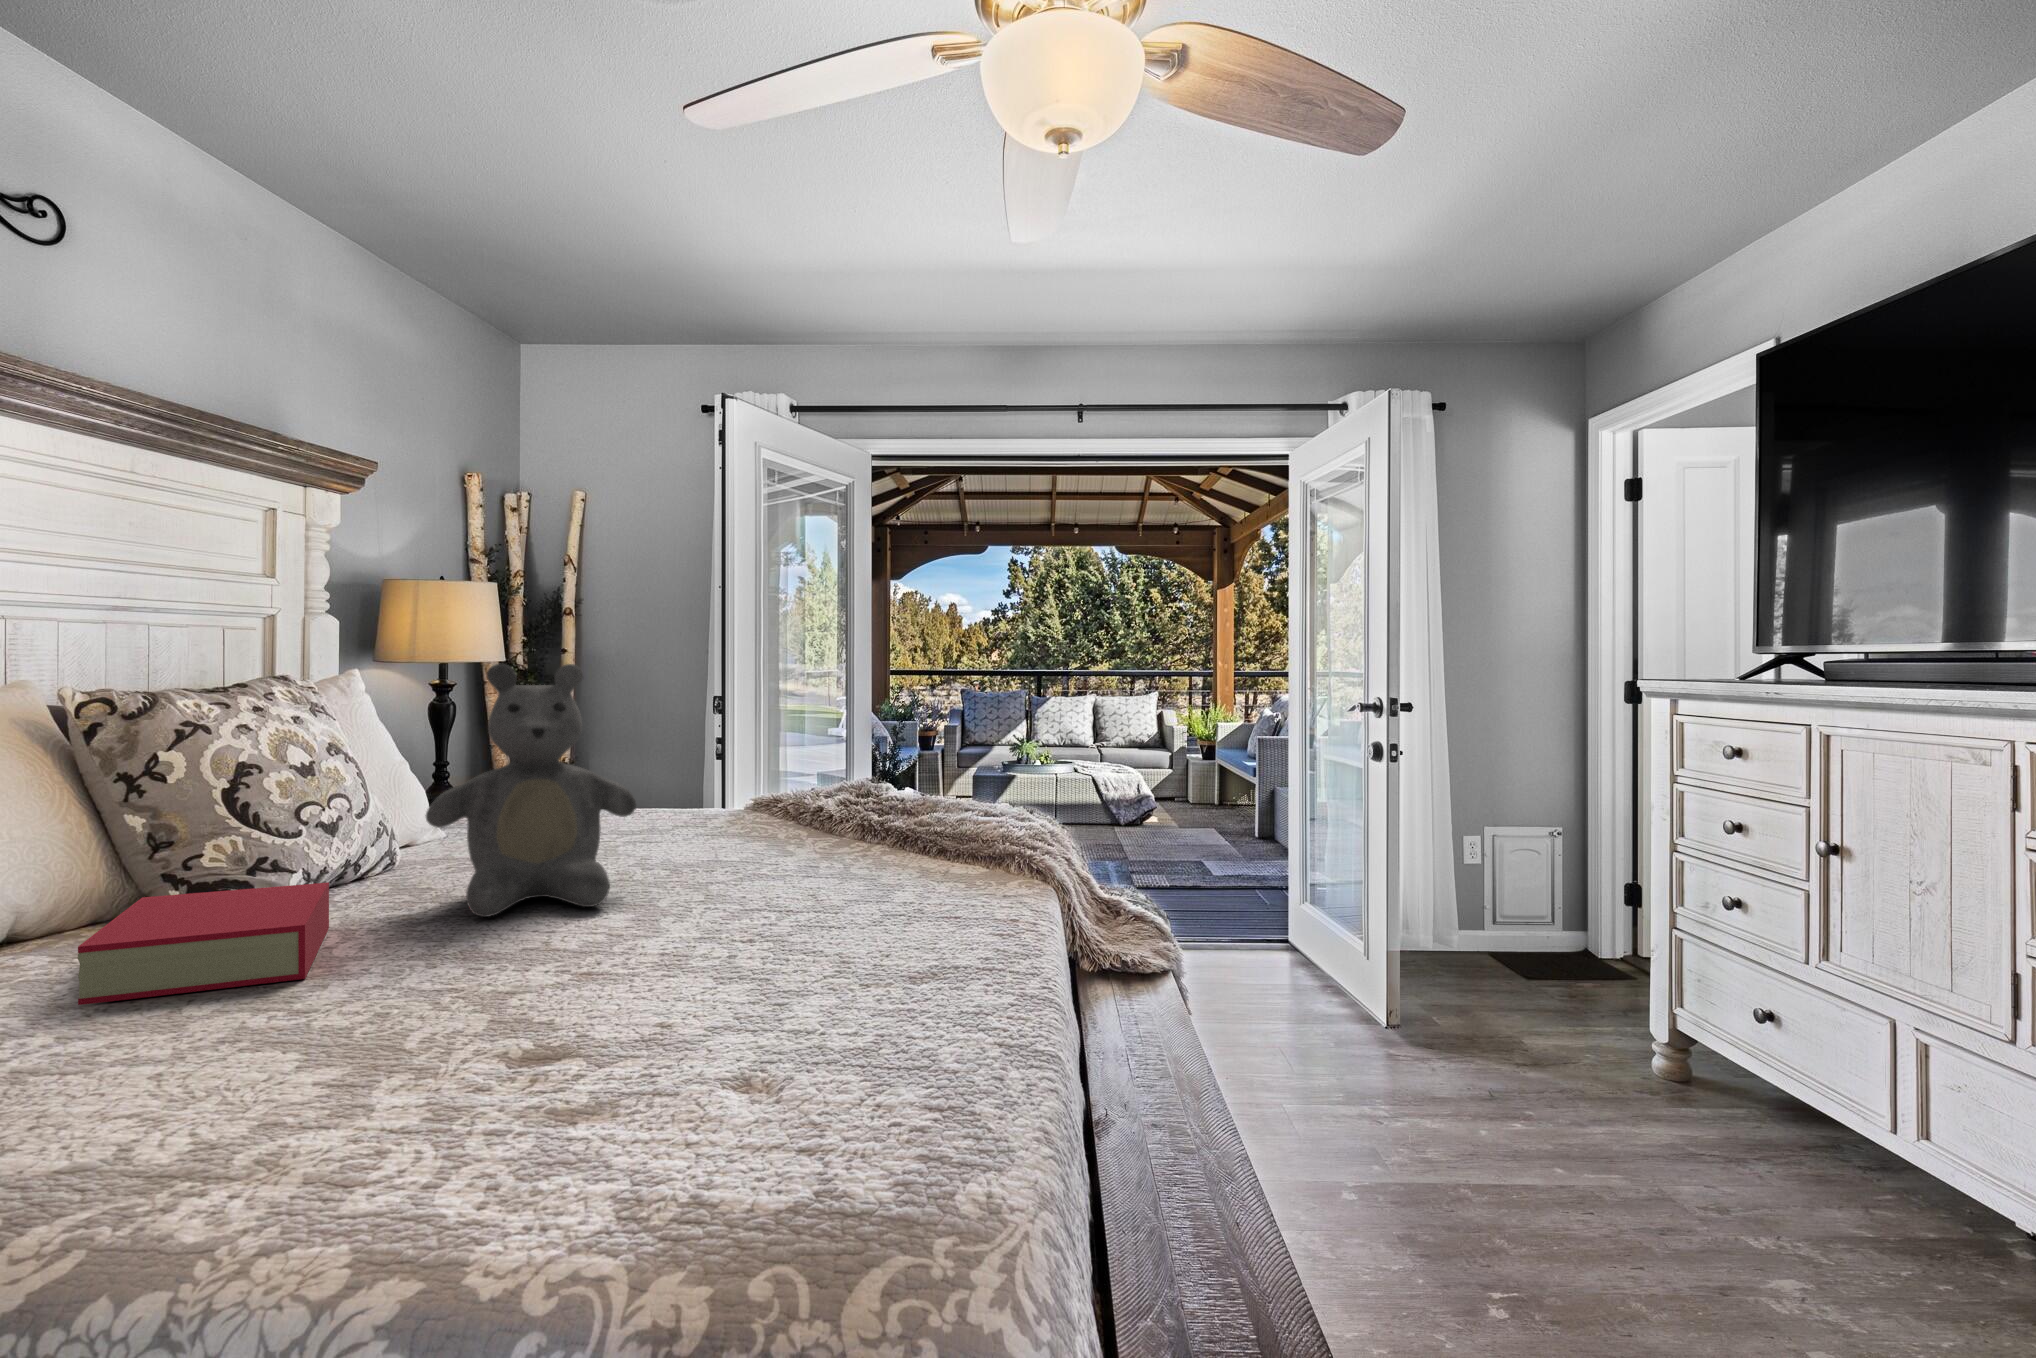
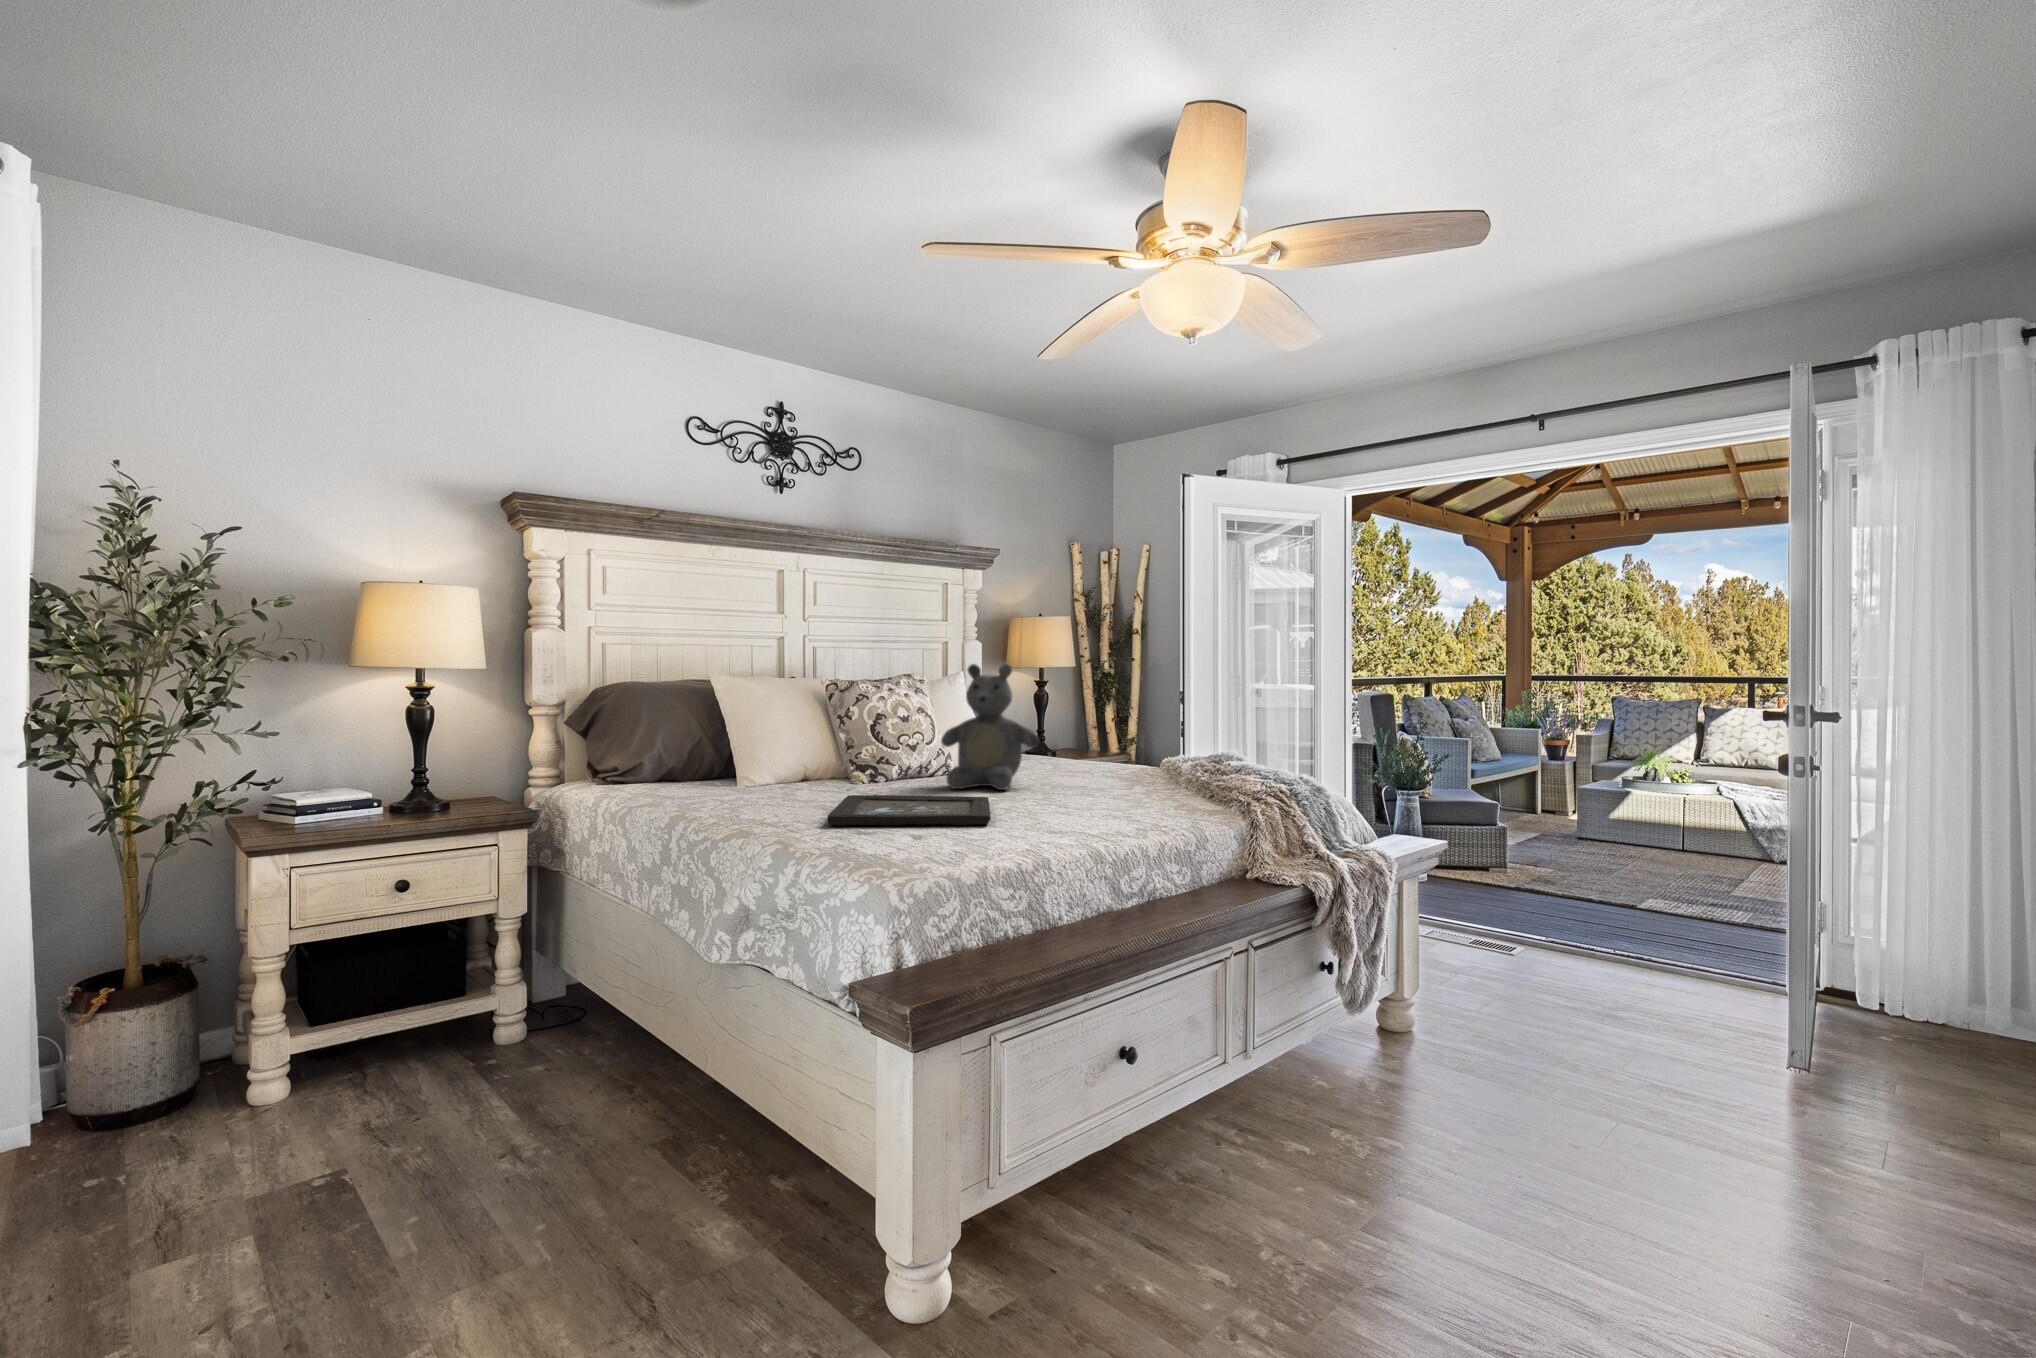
book: present [77,883,329,1005] -> none [798,765,895,797]
tray: none [290,948,808,1173] -> present [828,795,990,826]

